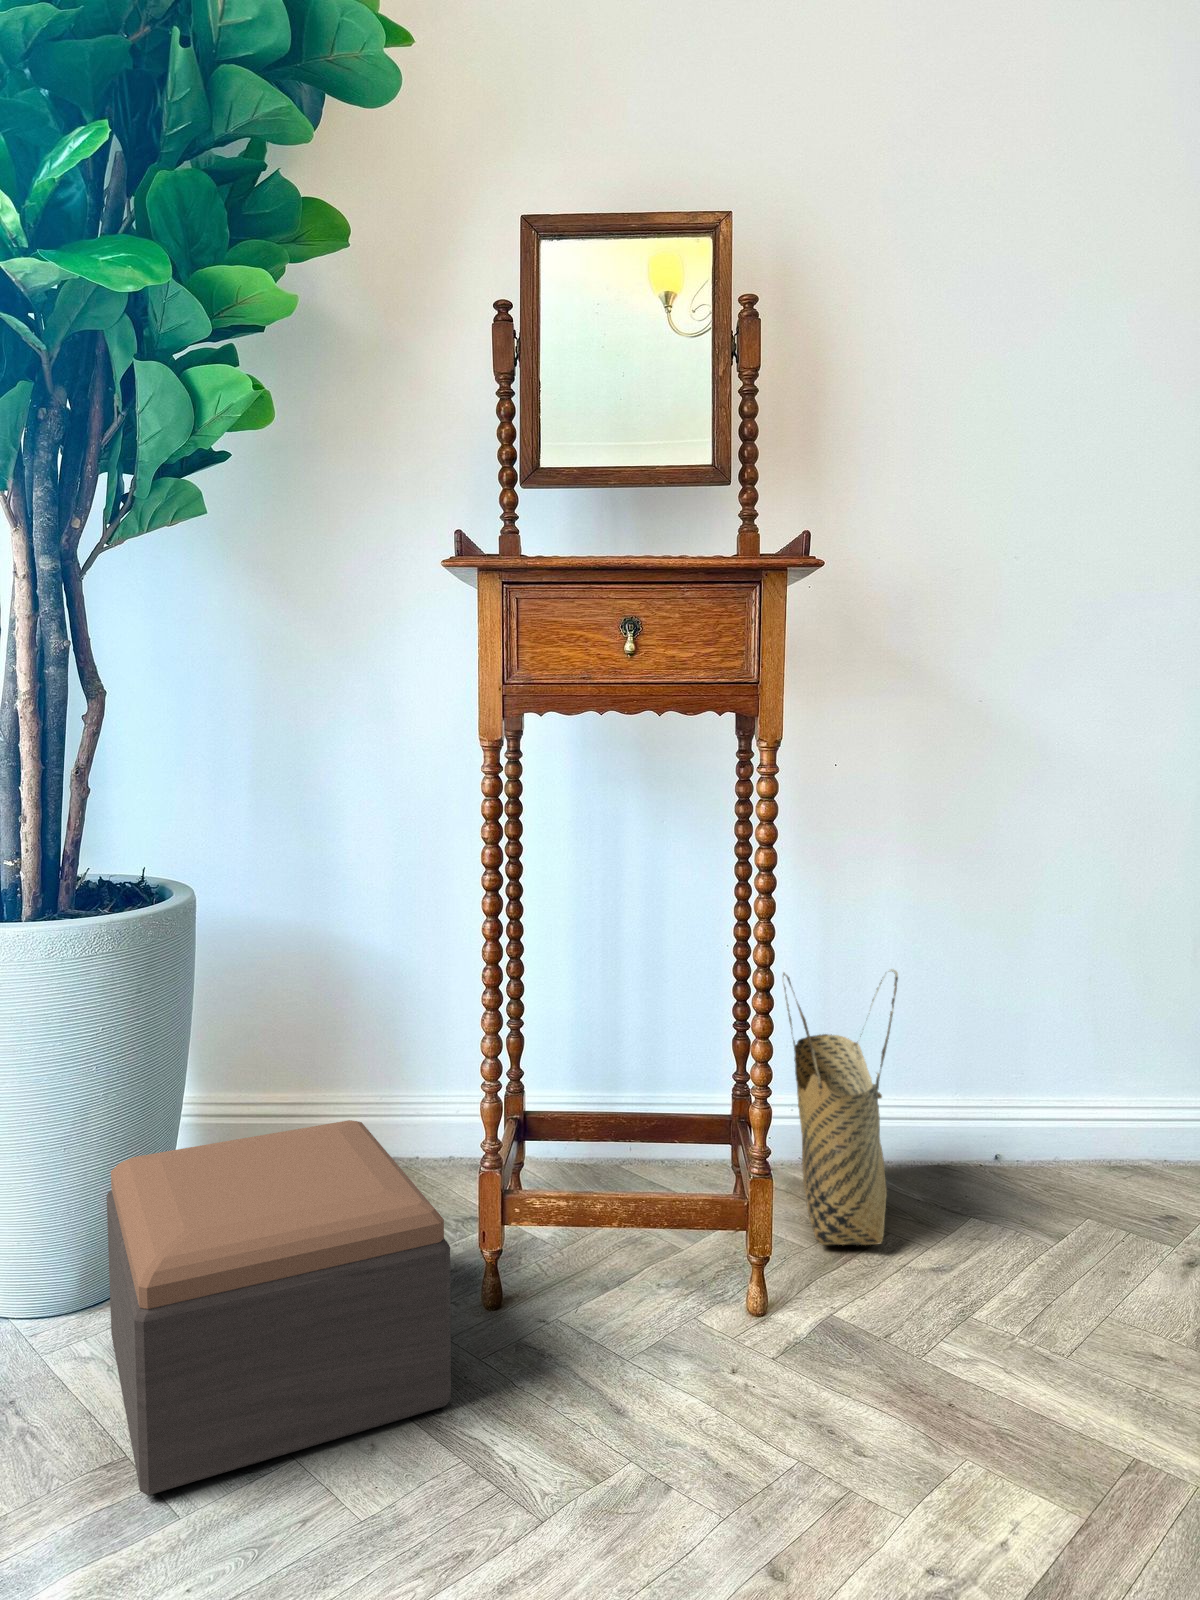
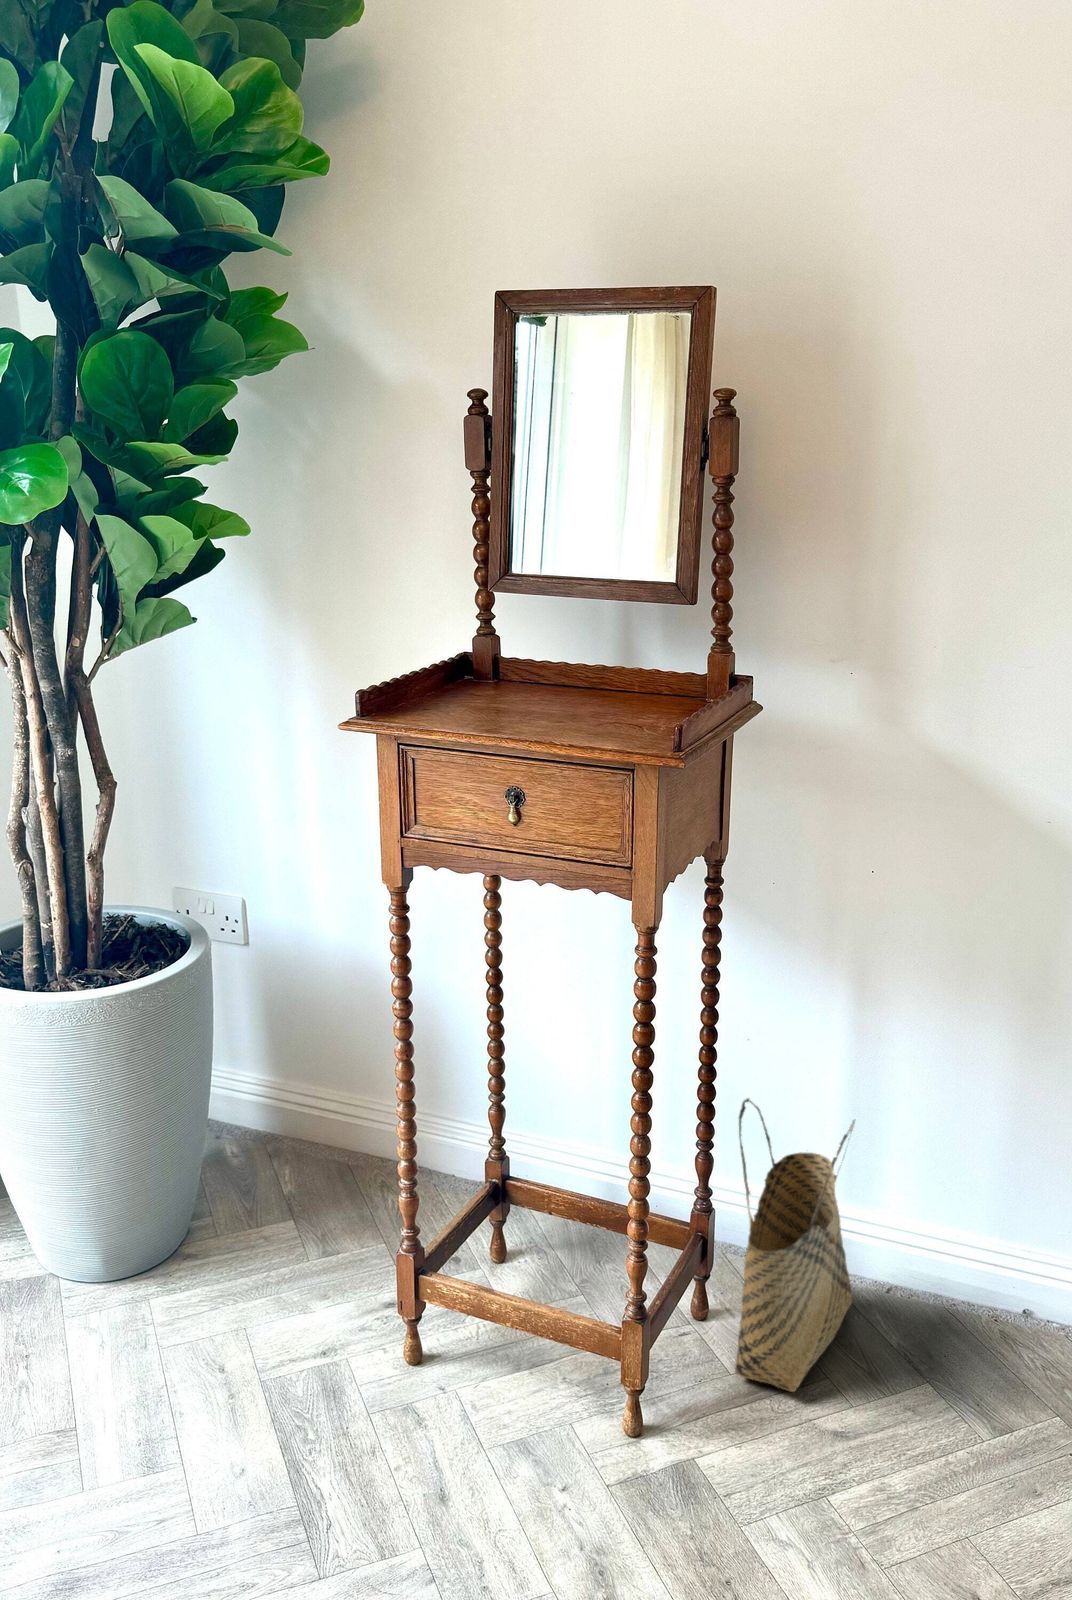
footstool: present [107,1120,451,1495] -> none [56,1178,333,1465]

